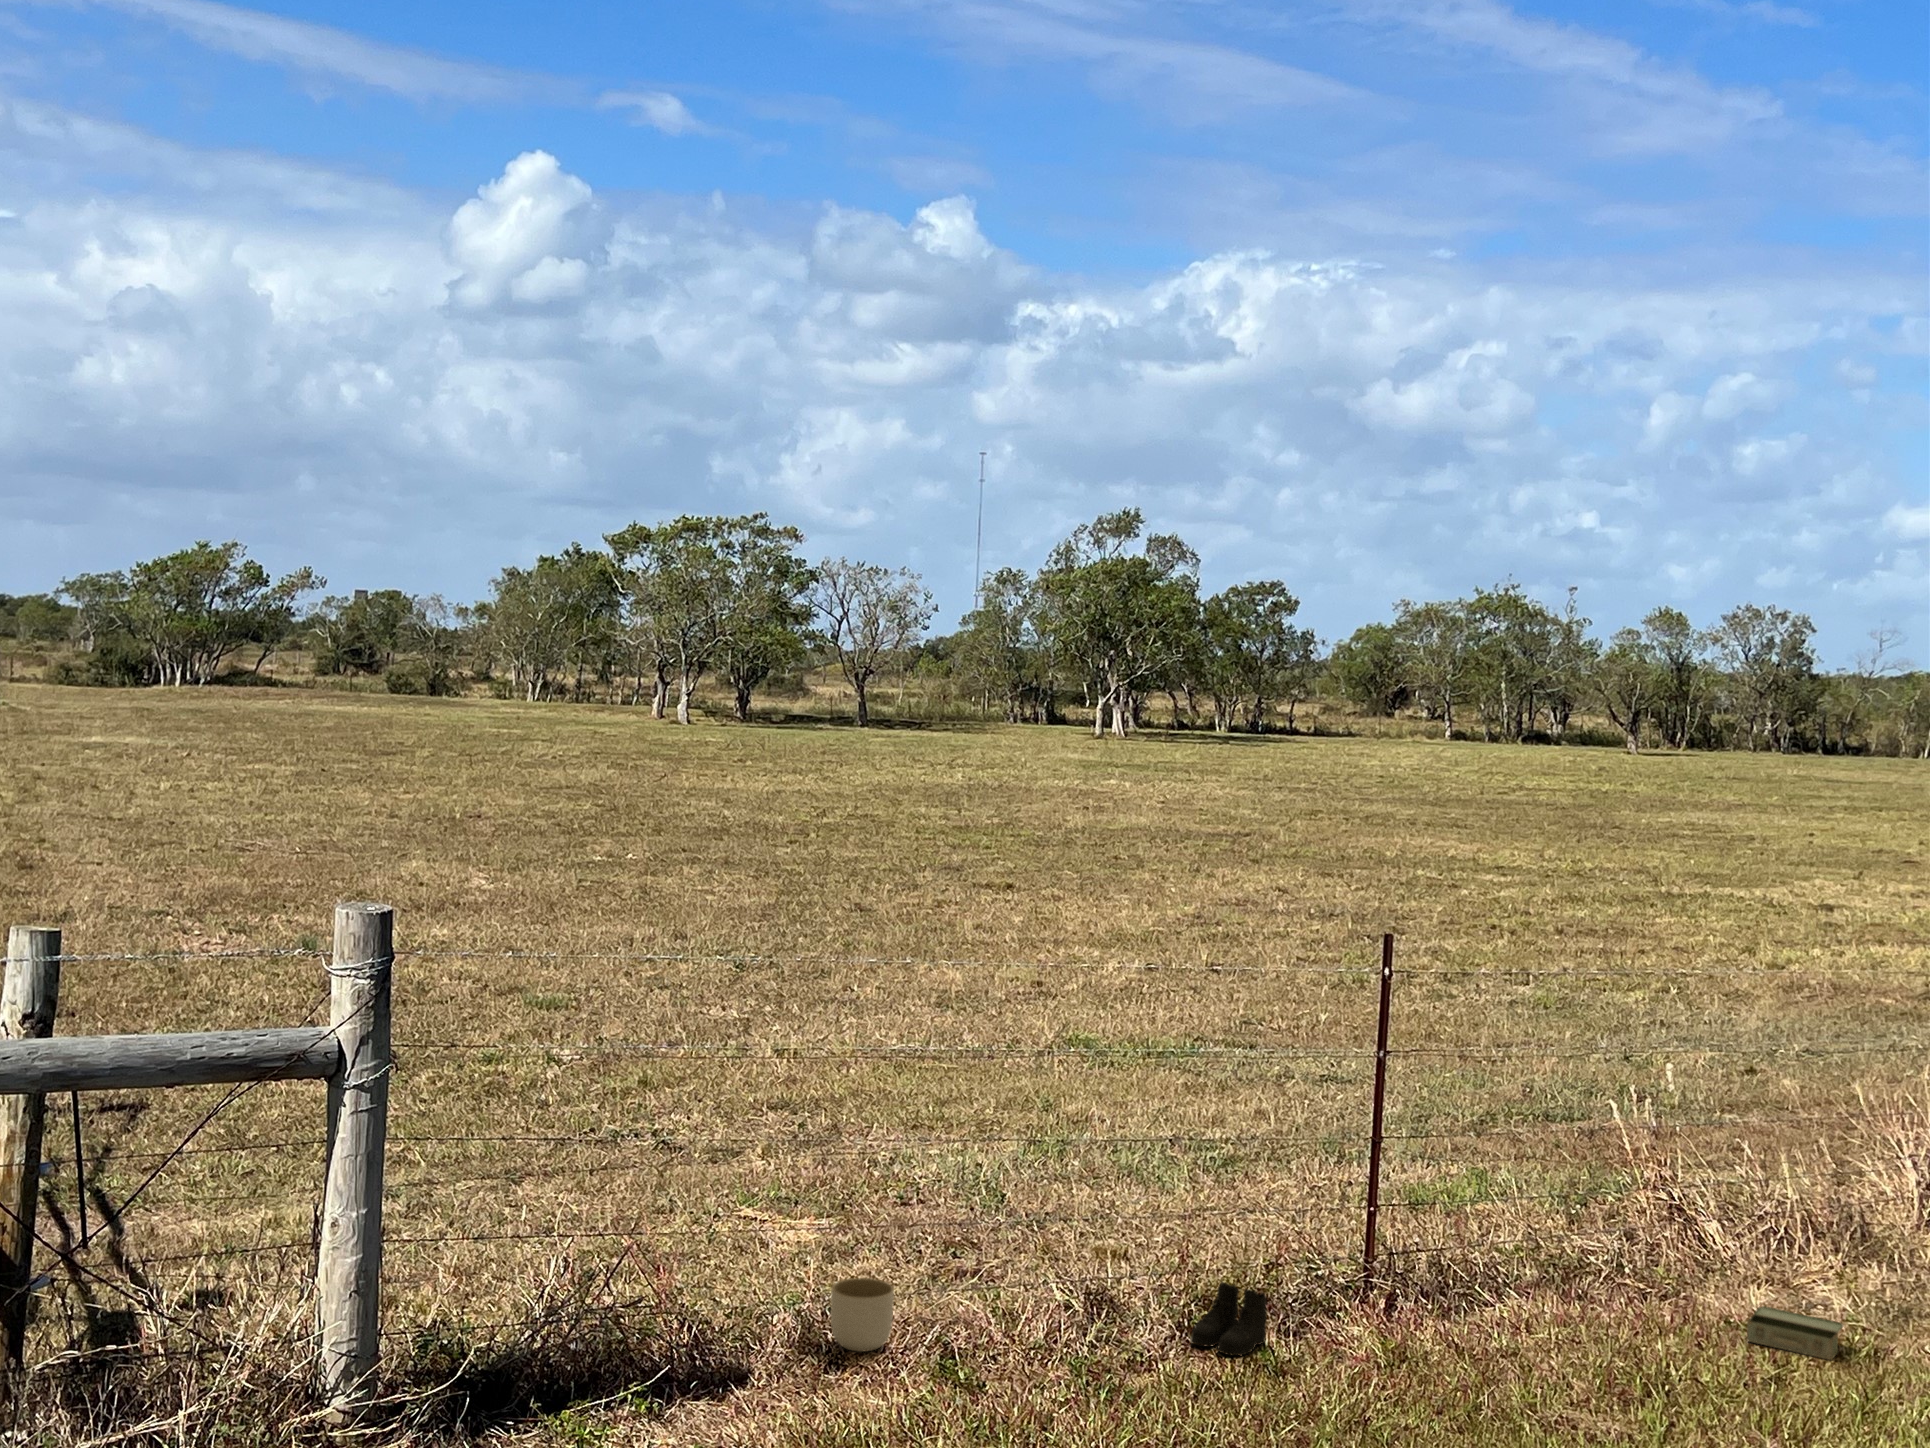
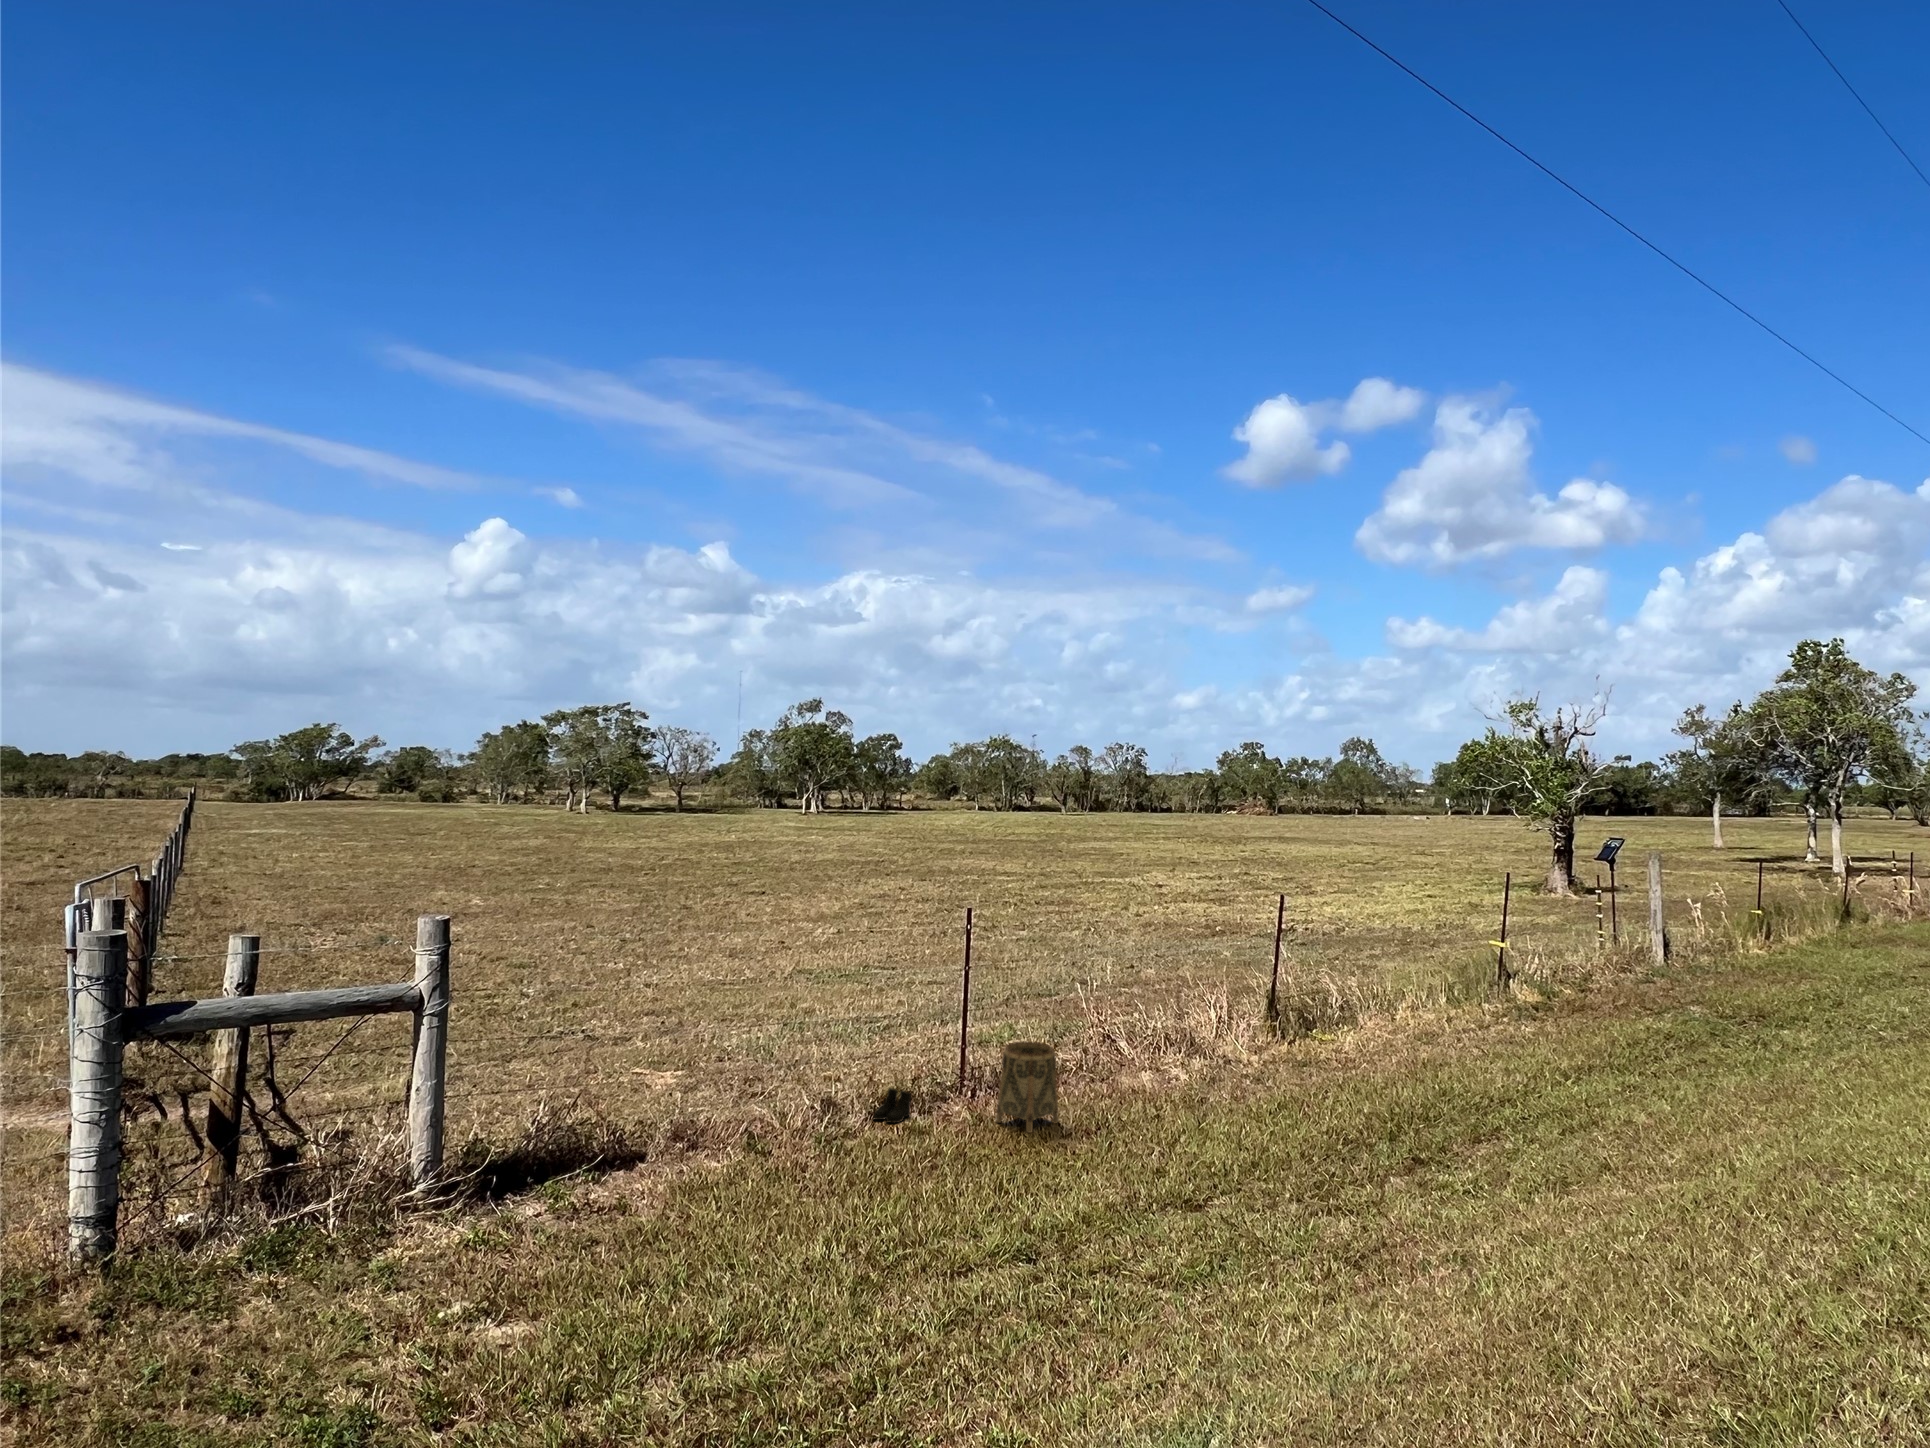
basket: none [1453,1207,1595,1403] -> present [996,1041,1059,1133]
planter: present [831,1278,894,1352] -> none [690,1099,723,1137]
toolbox: present [1747,1306,1844,1360] -> none [1130,1081,1172,1103]

